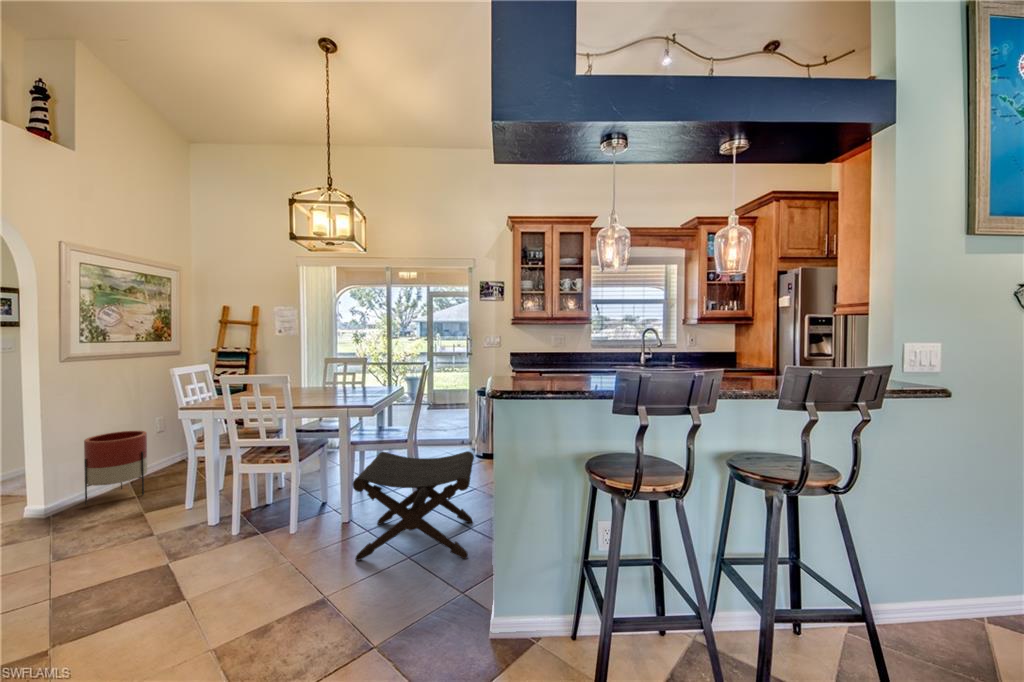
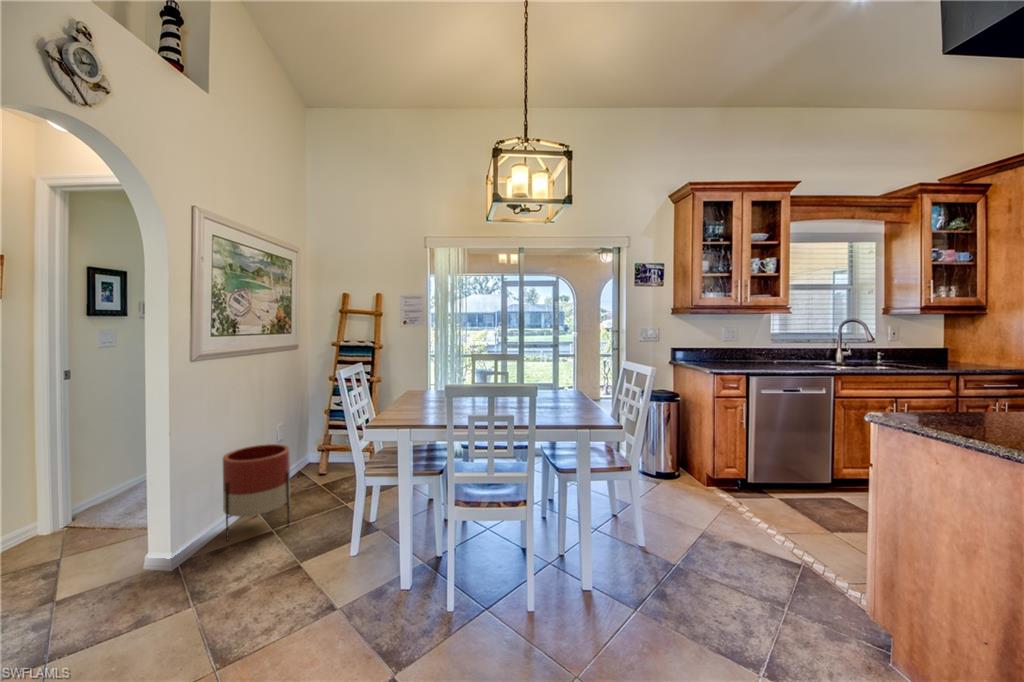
footstool: present [353,451,474,561] -> none [624,479,829,647]

